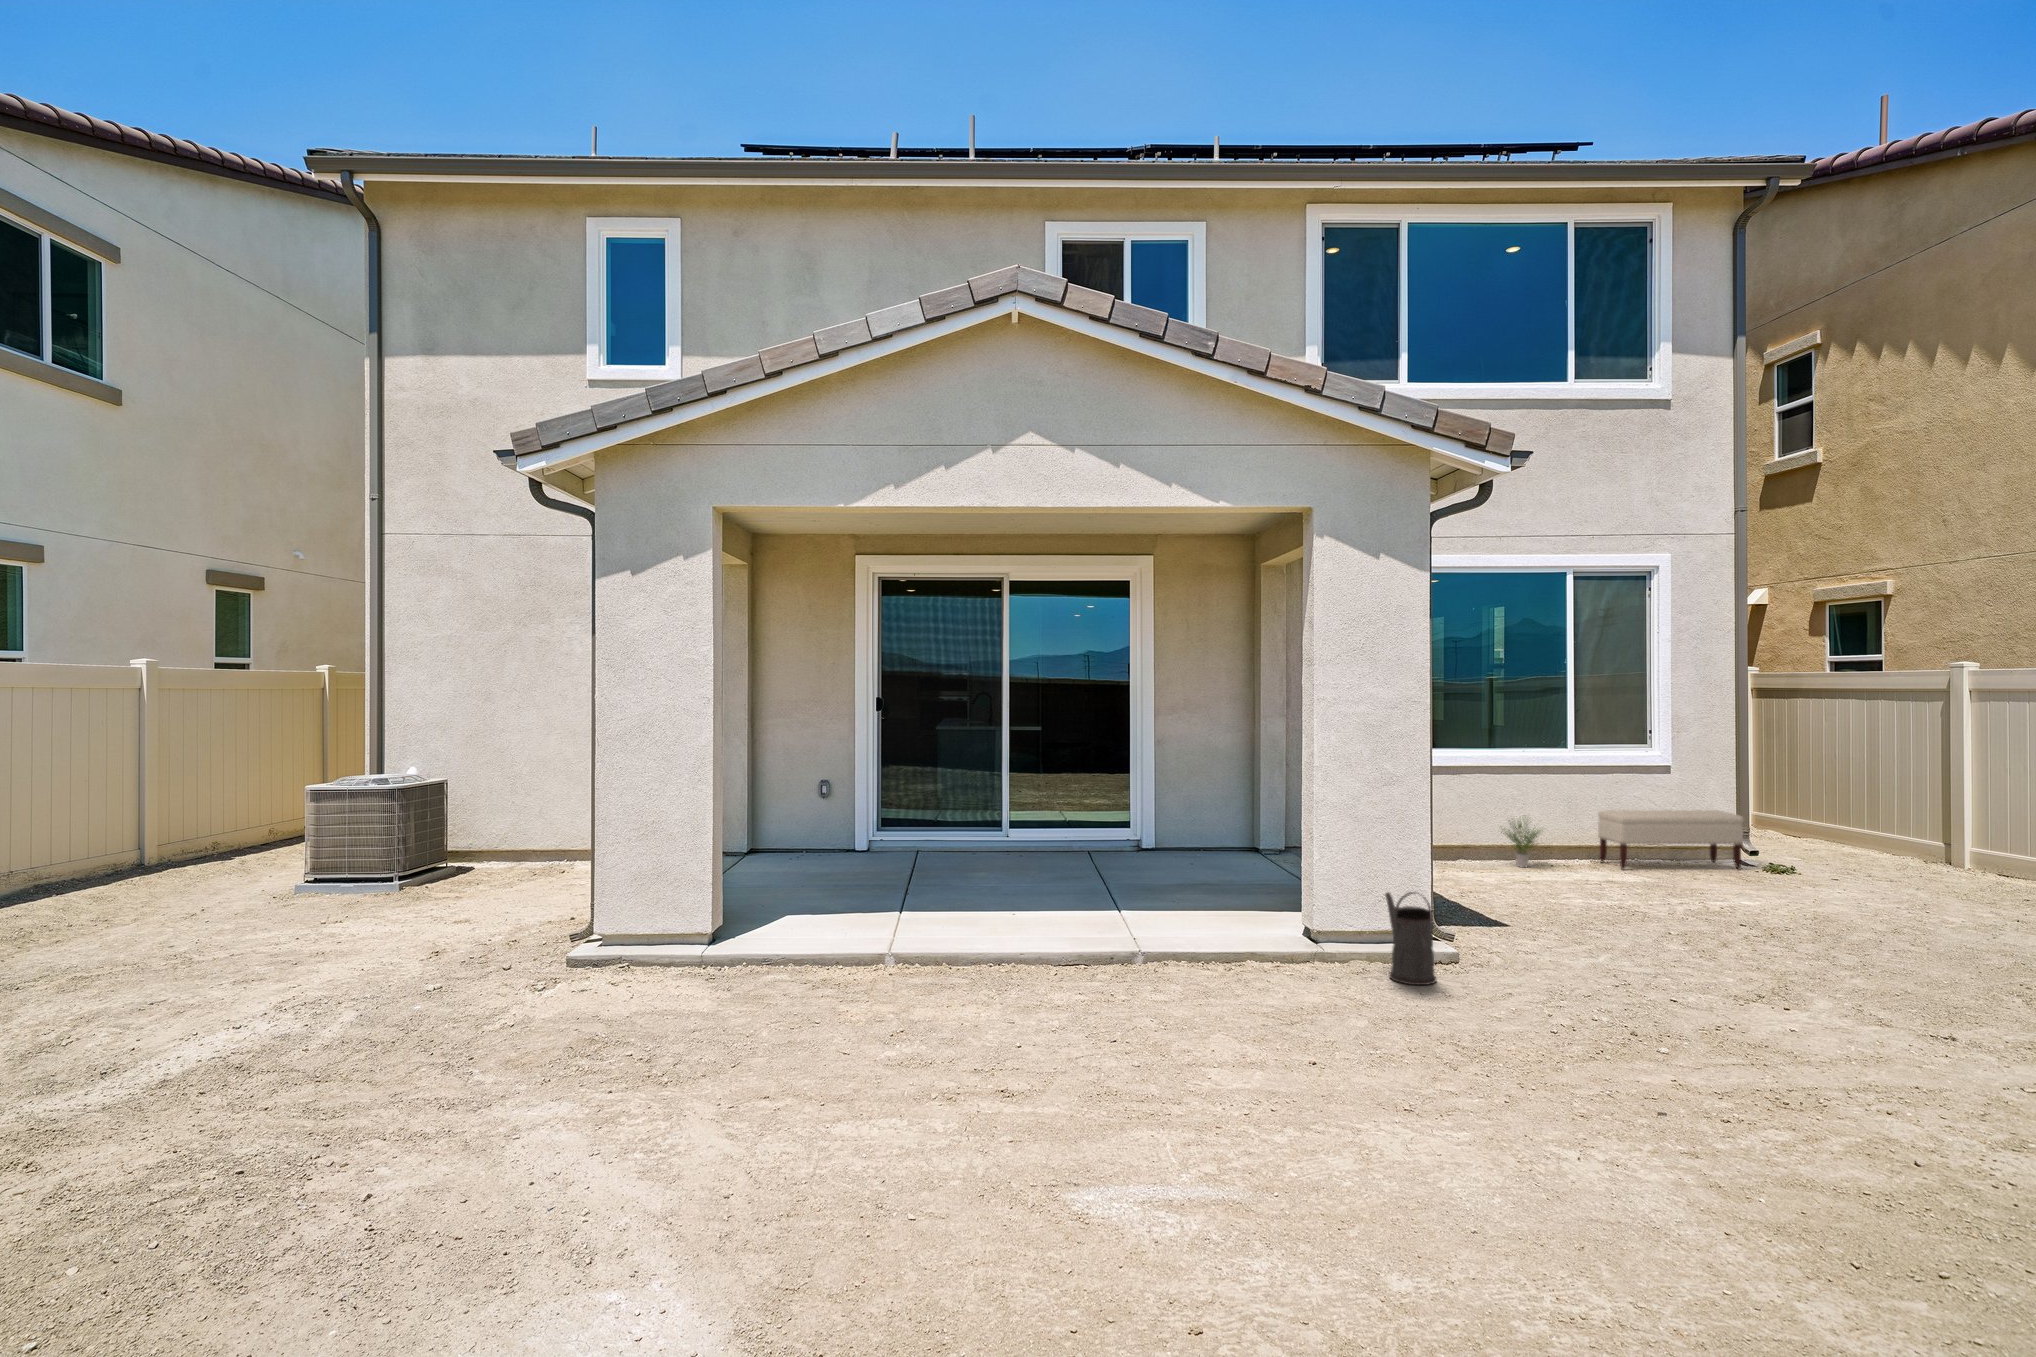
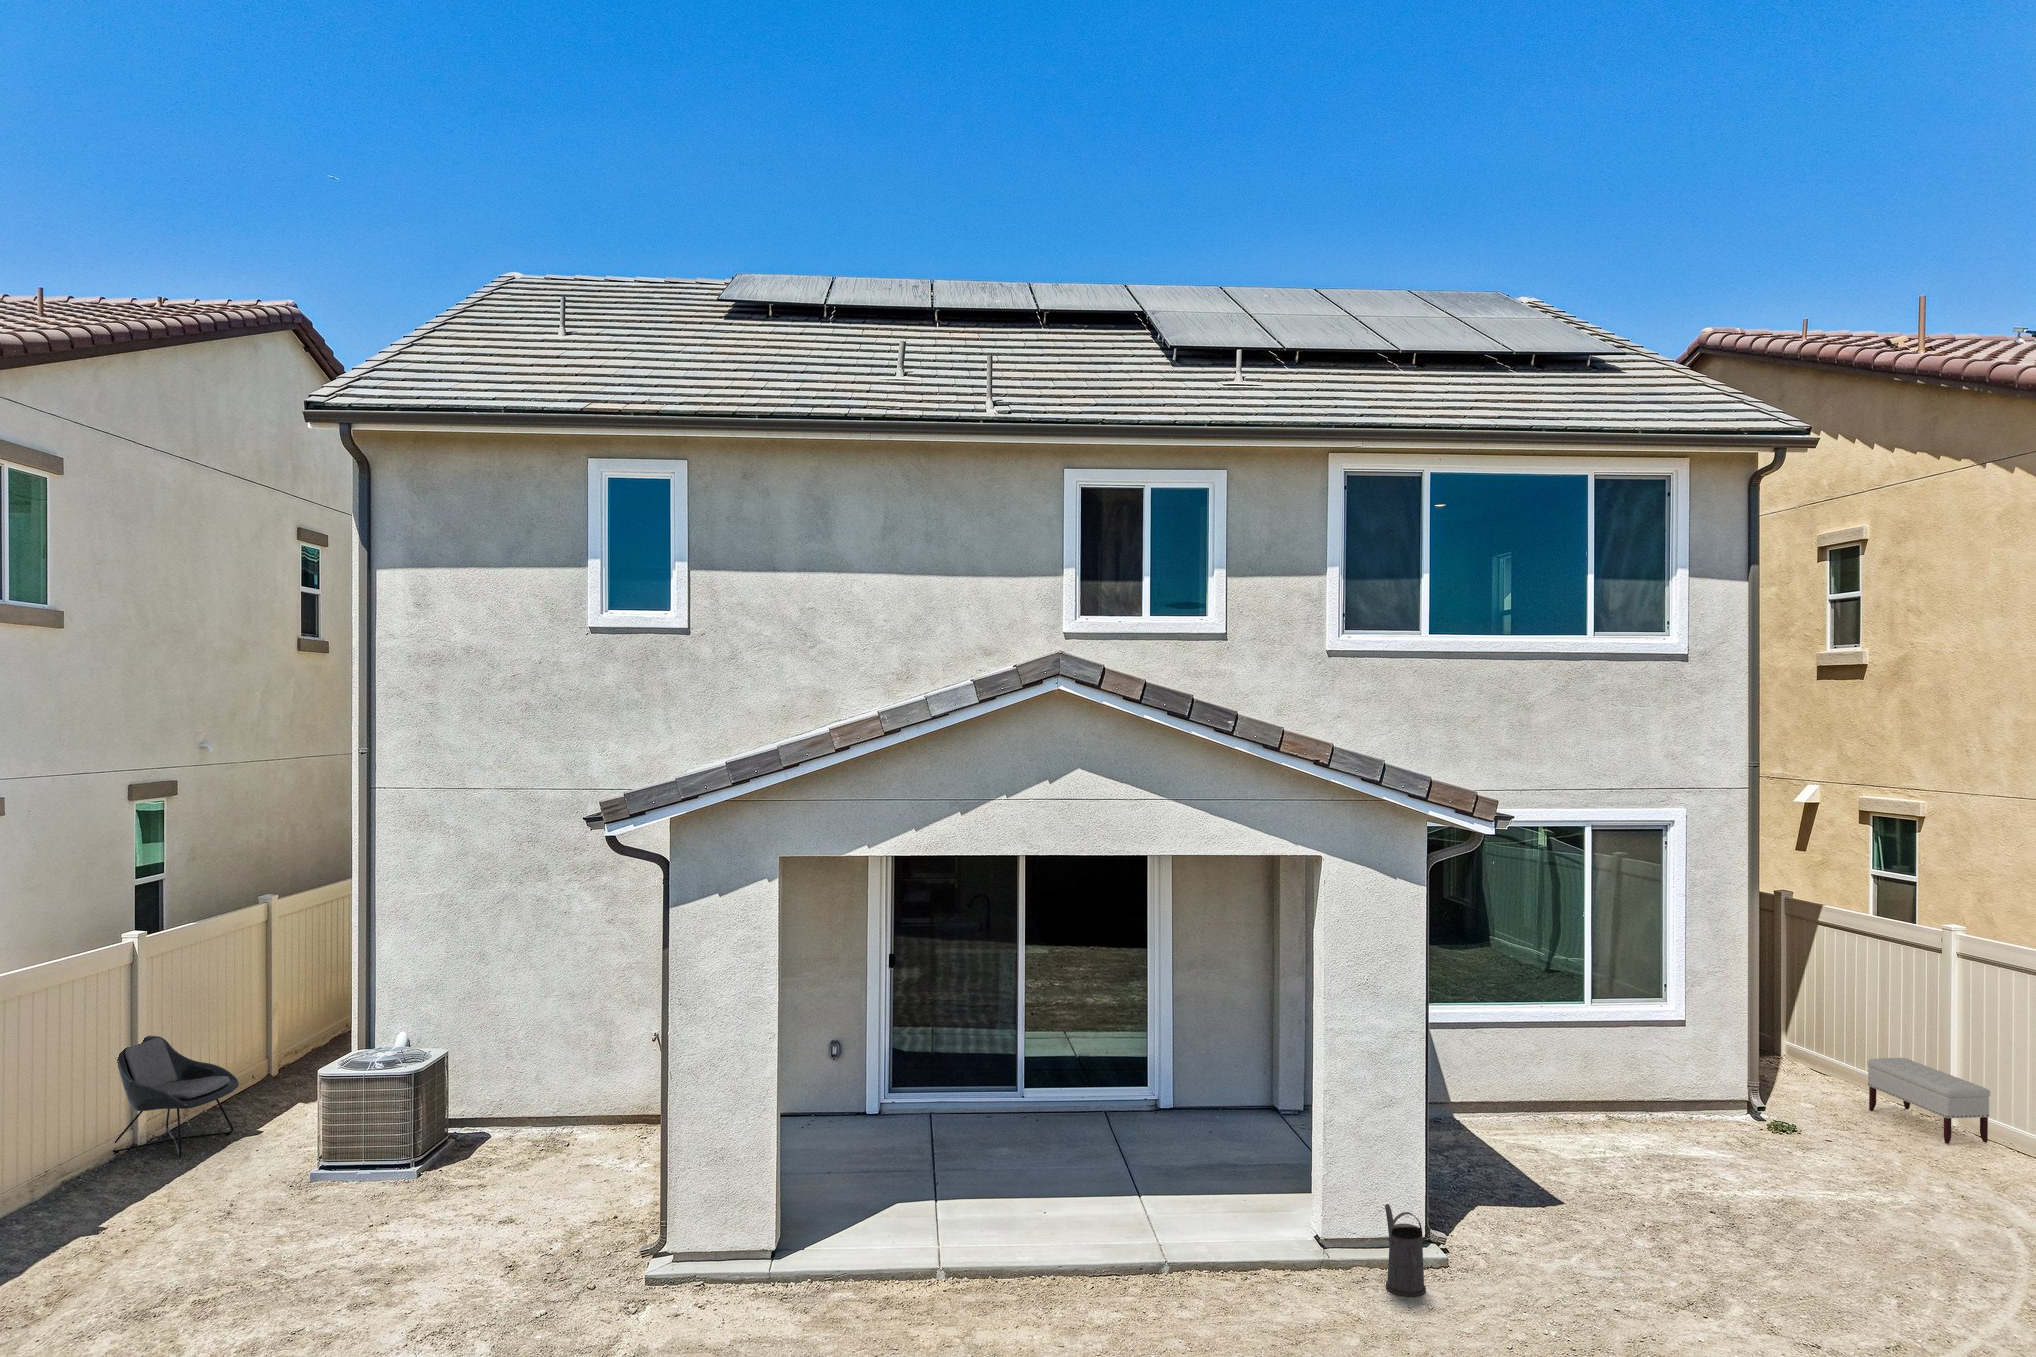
lounge chair: none [124,767,260,877] -> present [112,1036,239,1157]
bench: present [1598,810,1744,870] -> present [1868,1058,1990,1144]
potted plant: present [1501,821,1541,867] -> none [1513,1072,1560,1130]

